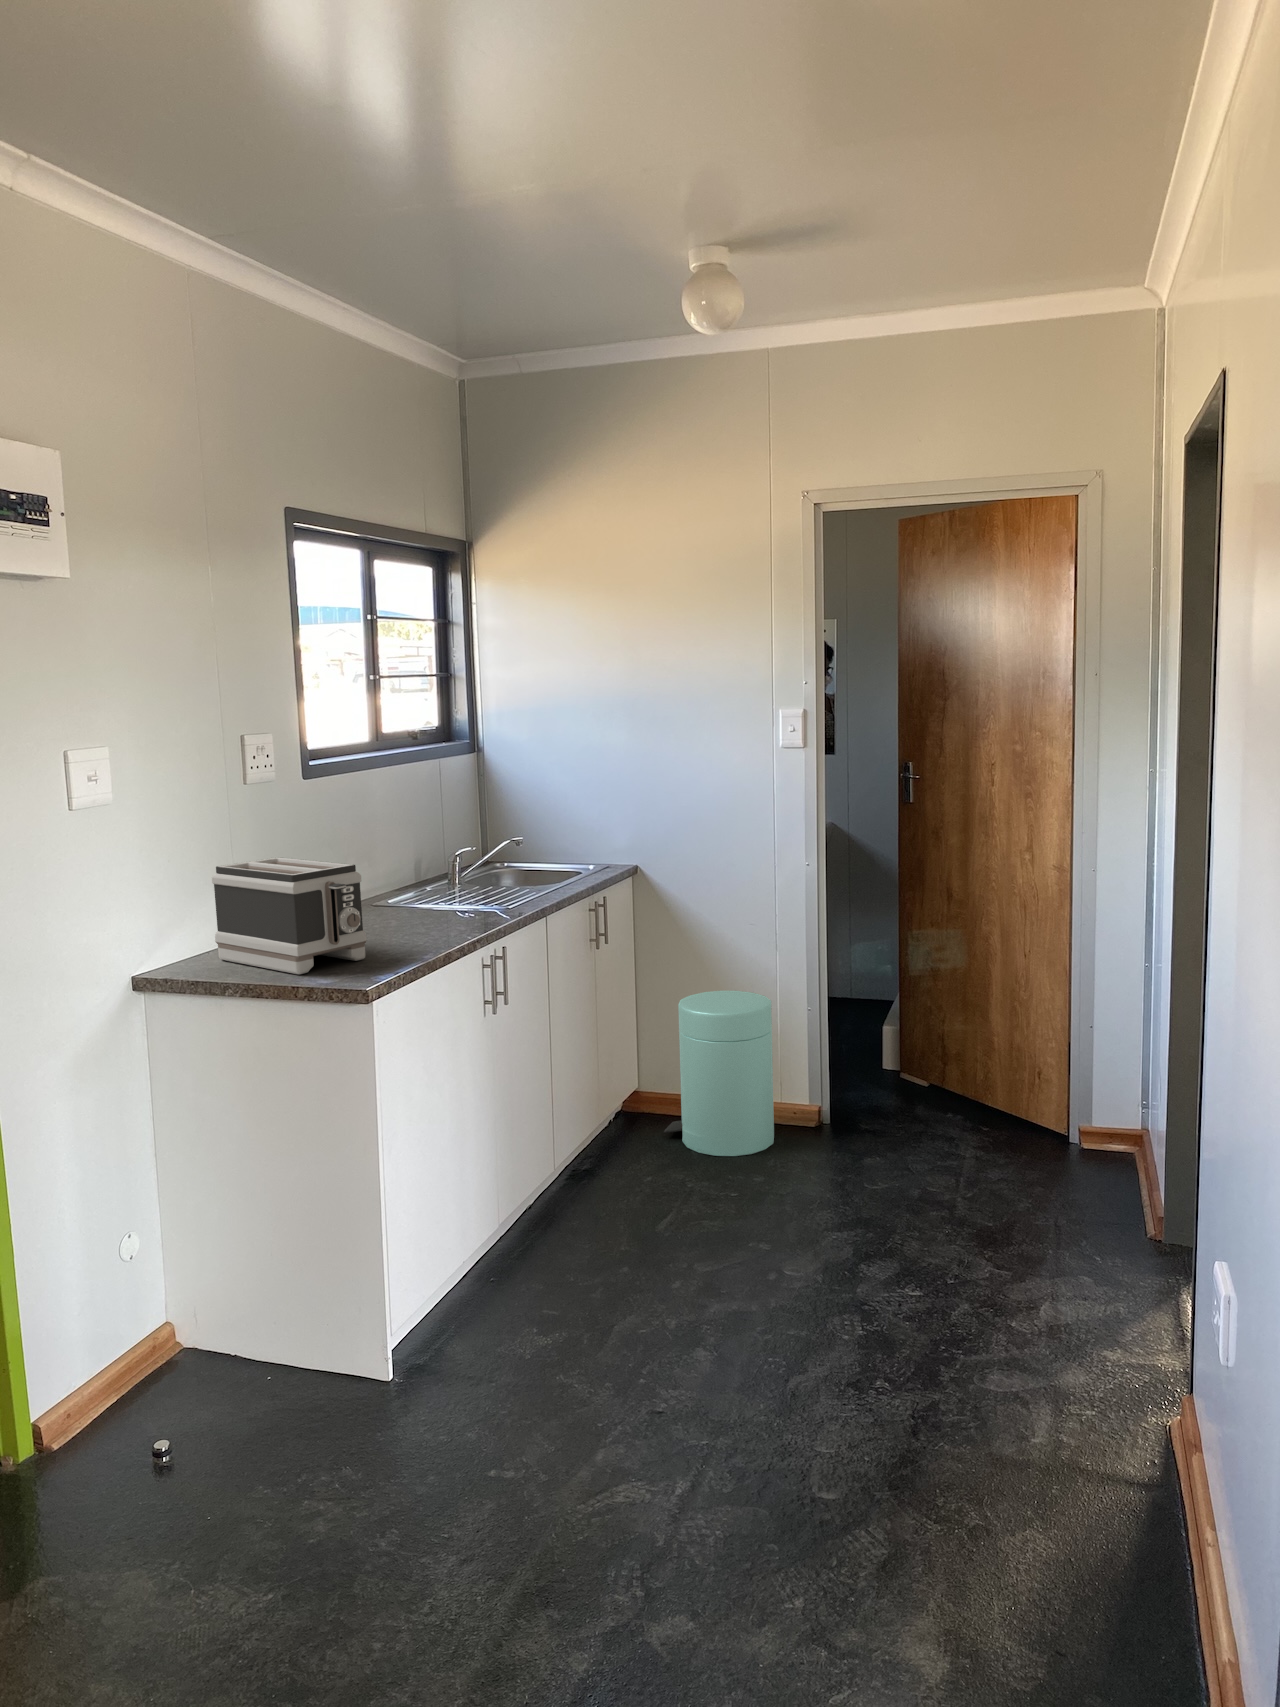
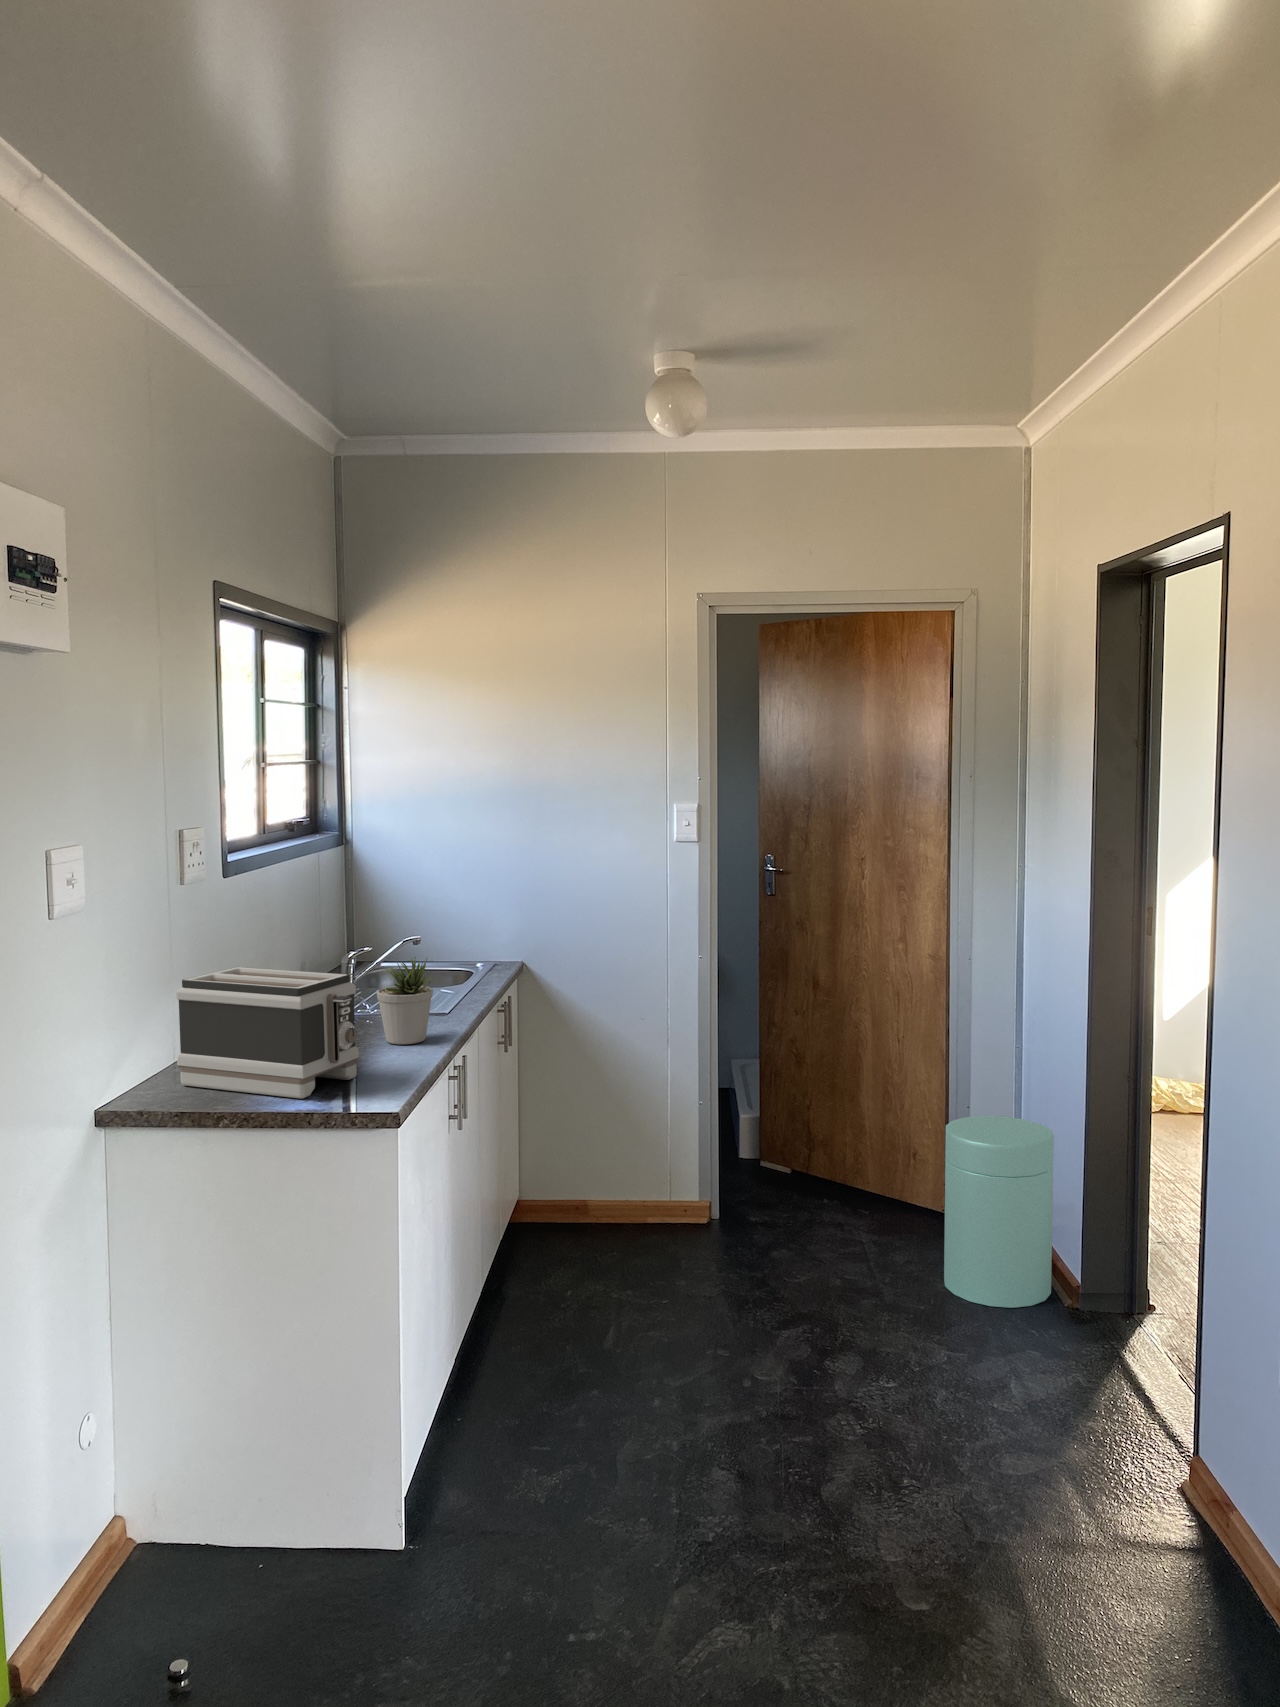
potted plant: none [418,851,471,933] -> present [377,957,433,1045]
trash can: present [664,991,774,1156] -> present [944,1116,1054,1308]

